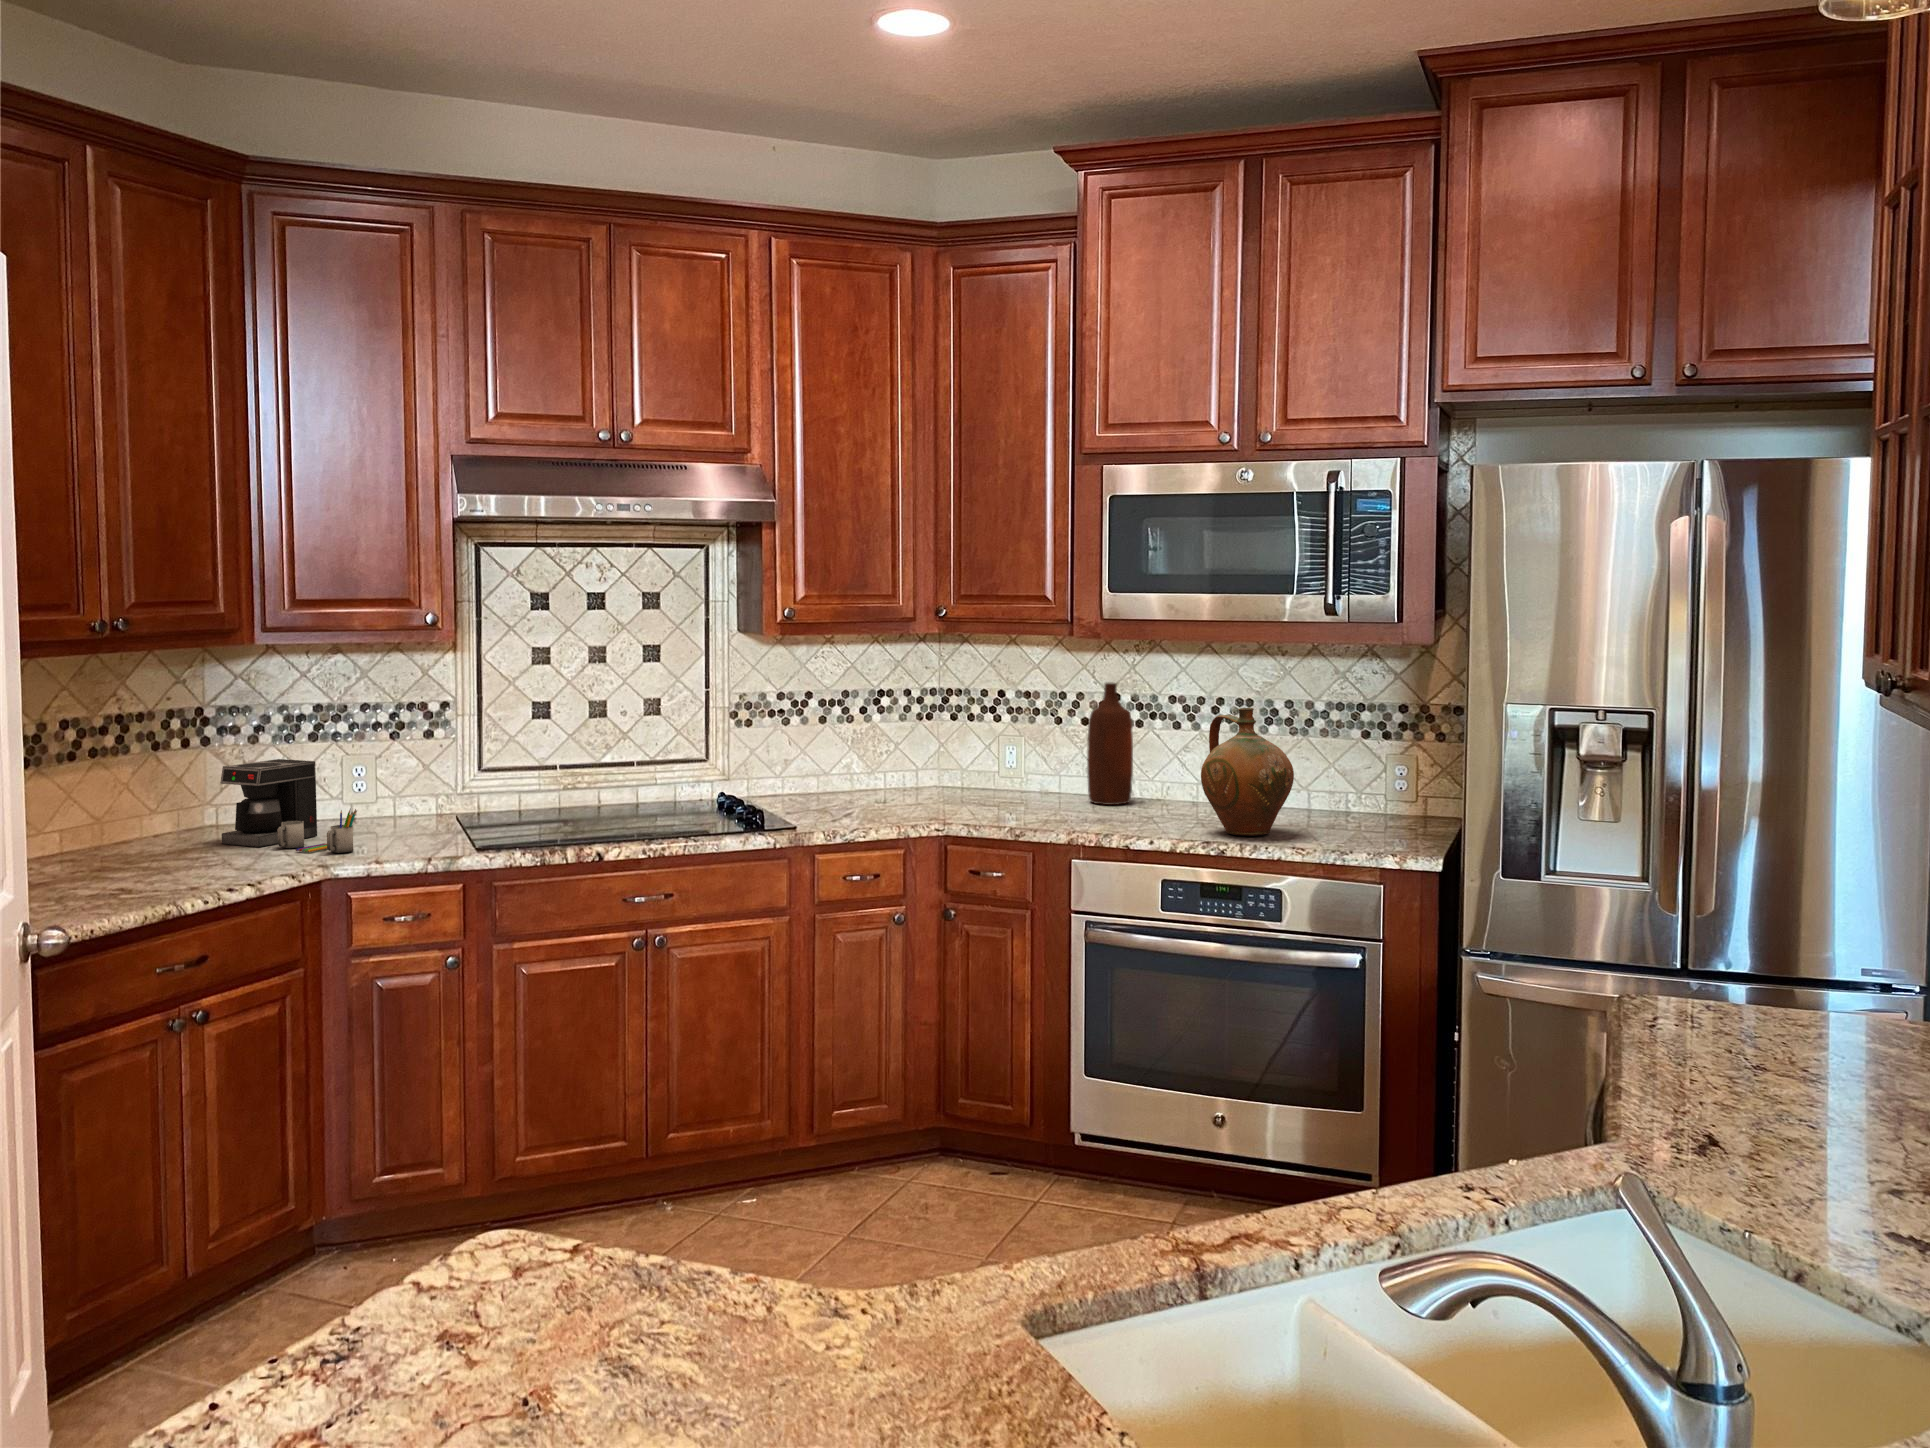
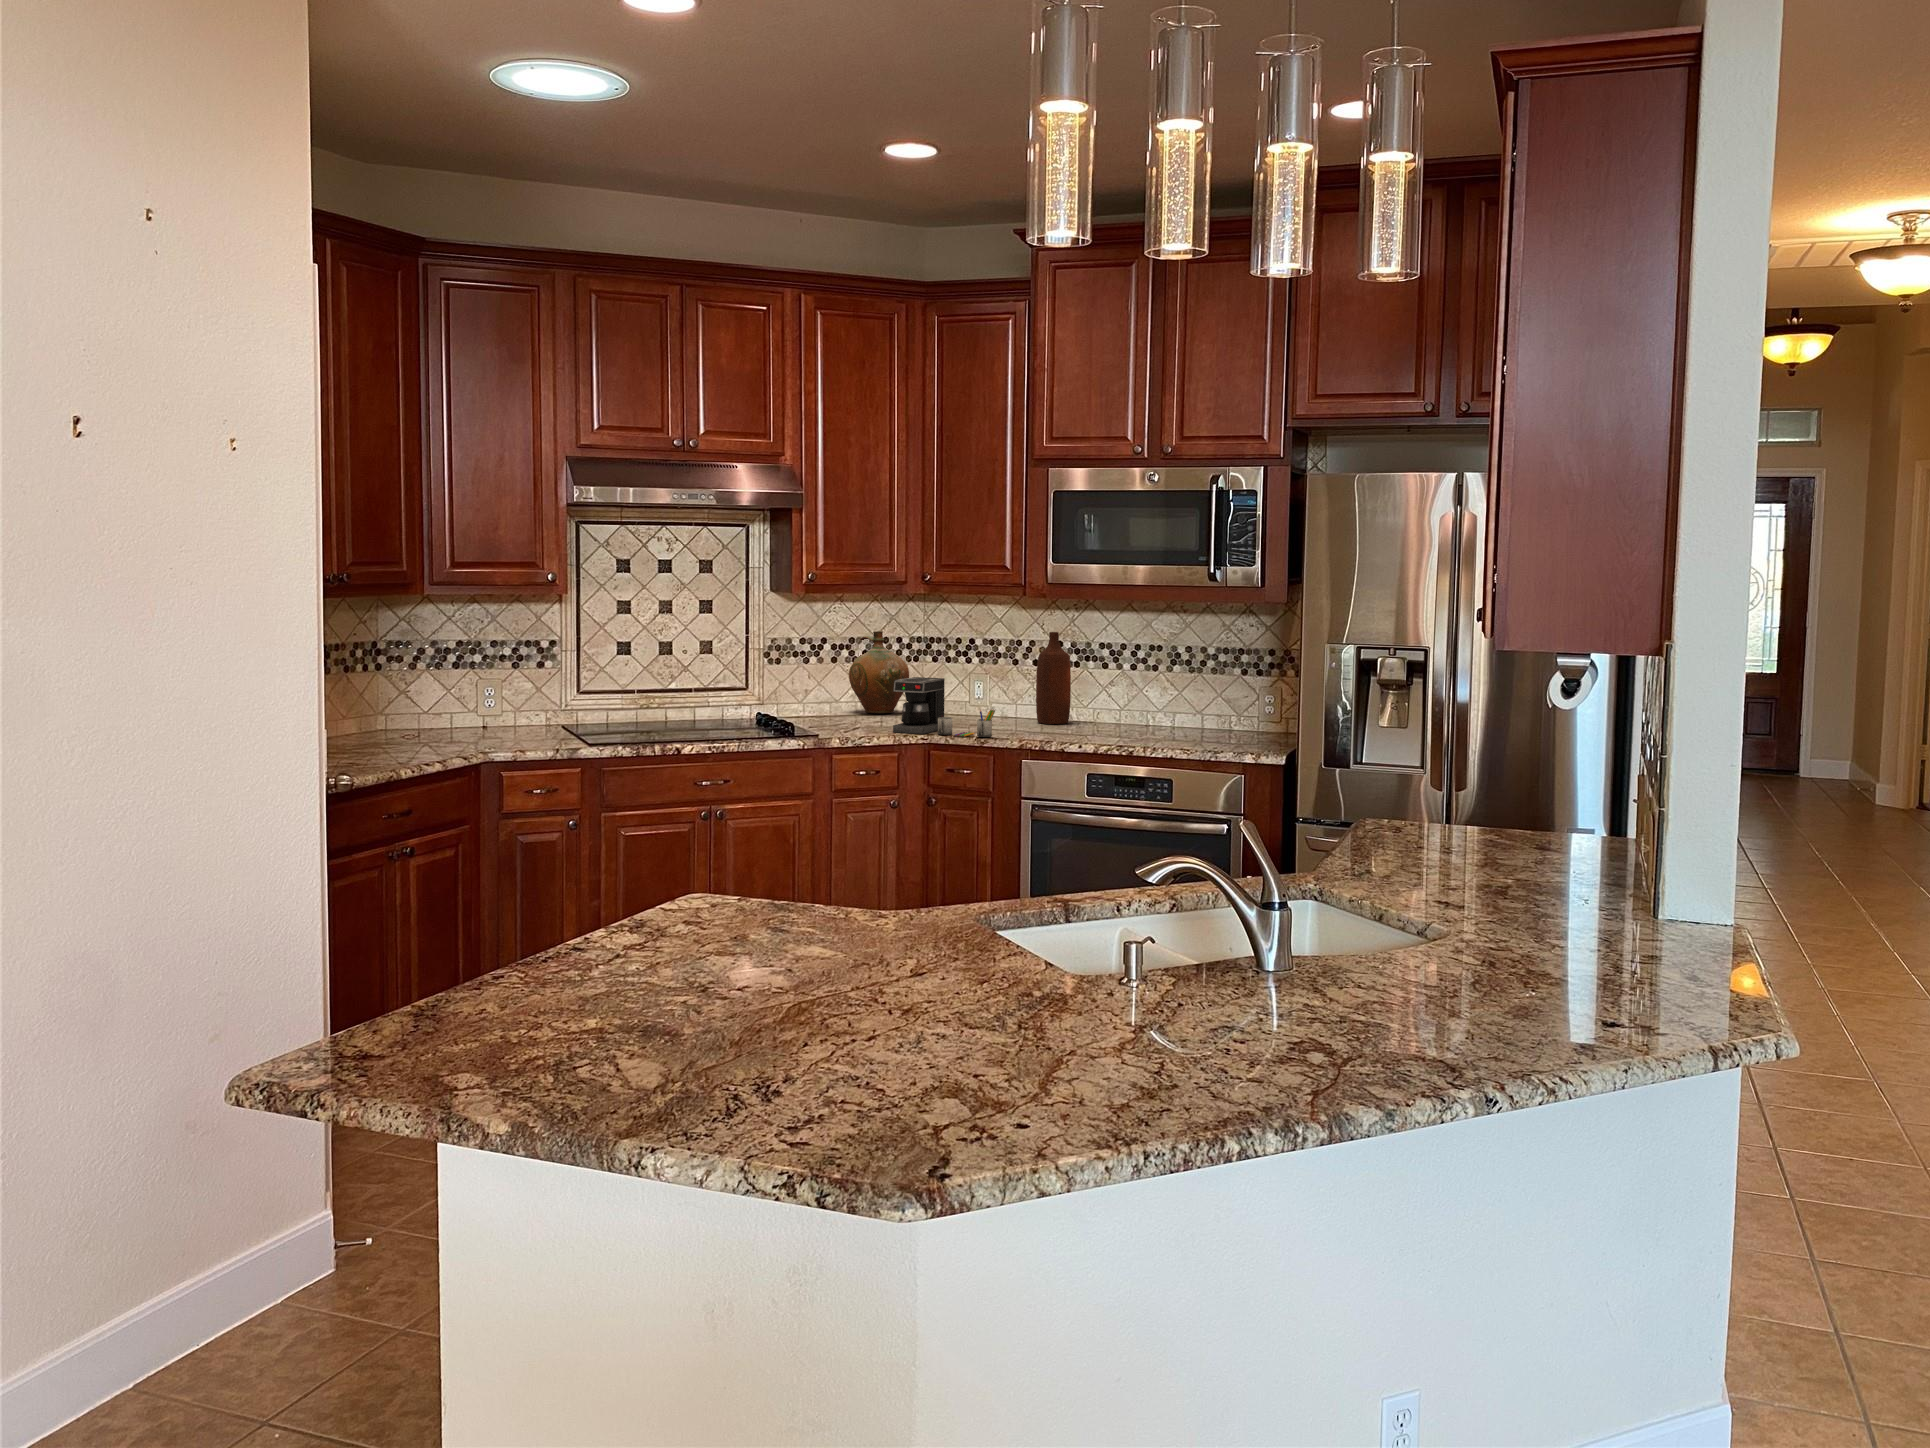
ceramic jug: present [1201,708,1294,836] -> present [849,631,909,714]
coffee maker: present [220,759,357,853] -> present [893,677,995,737]

